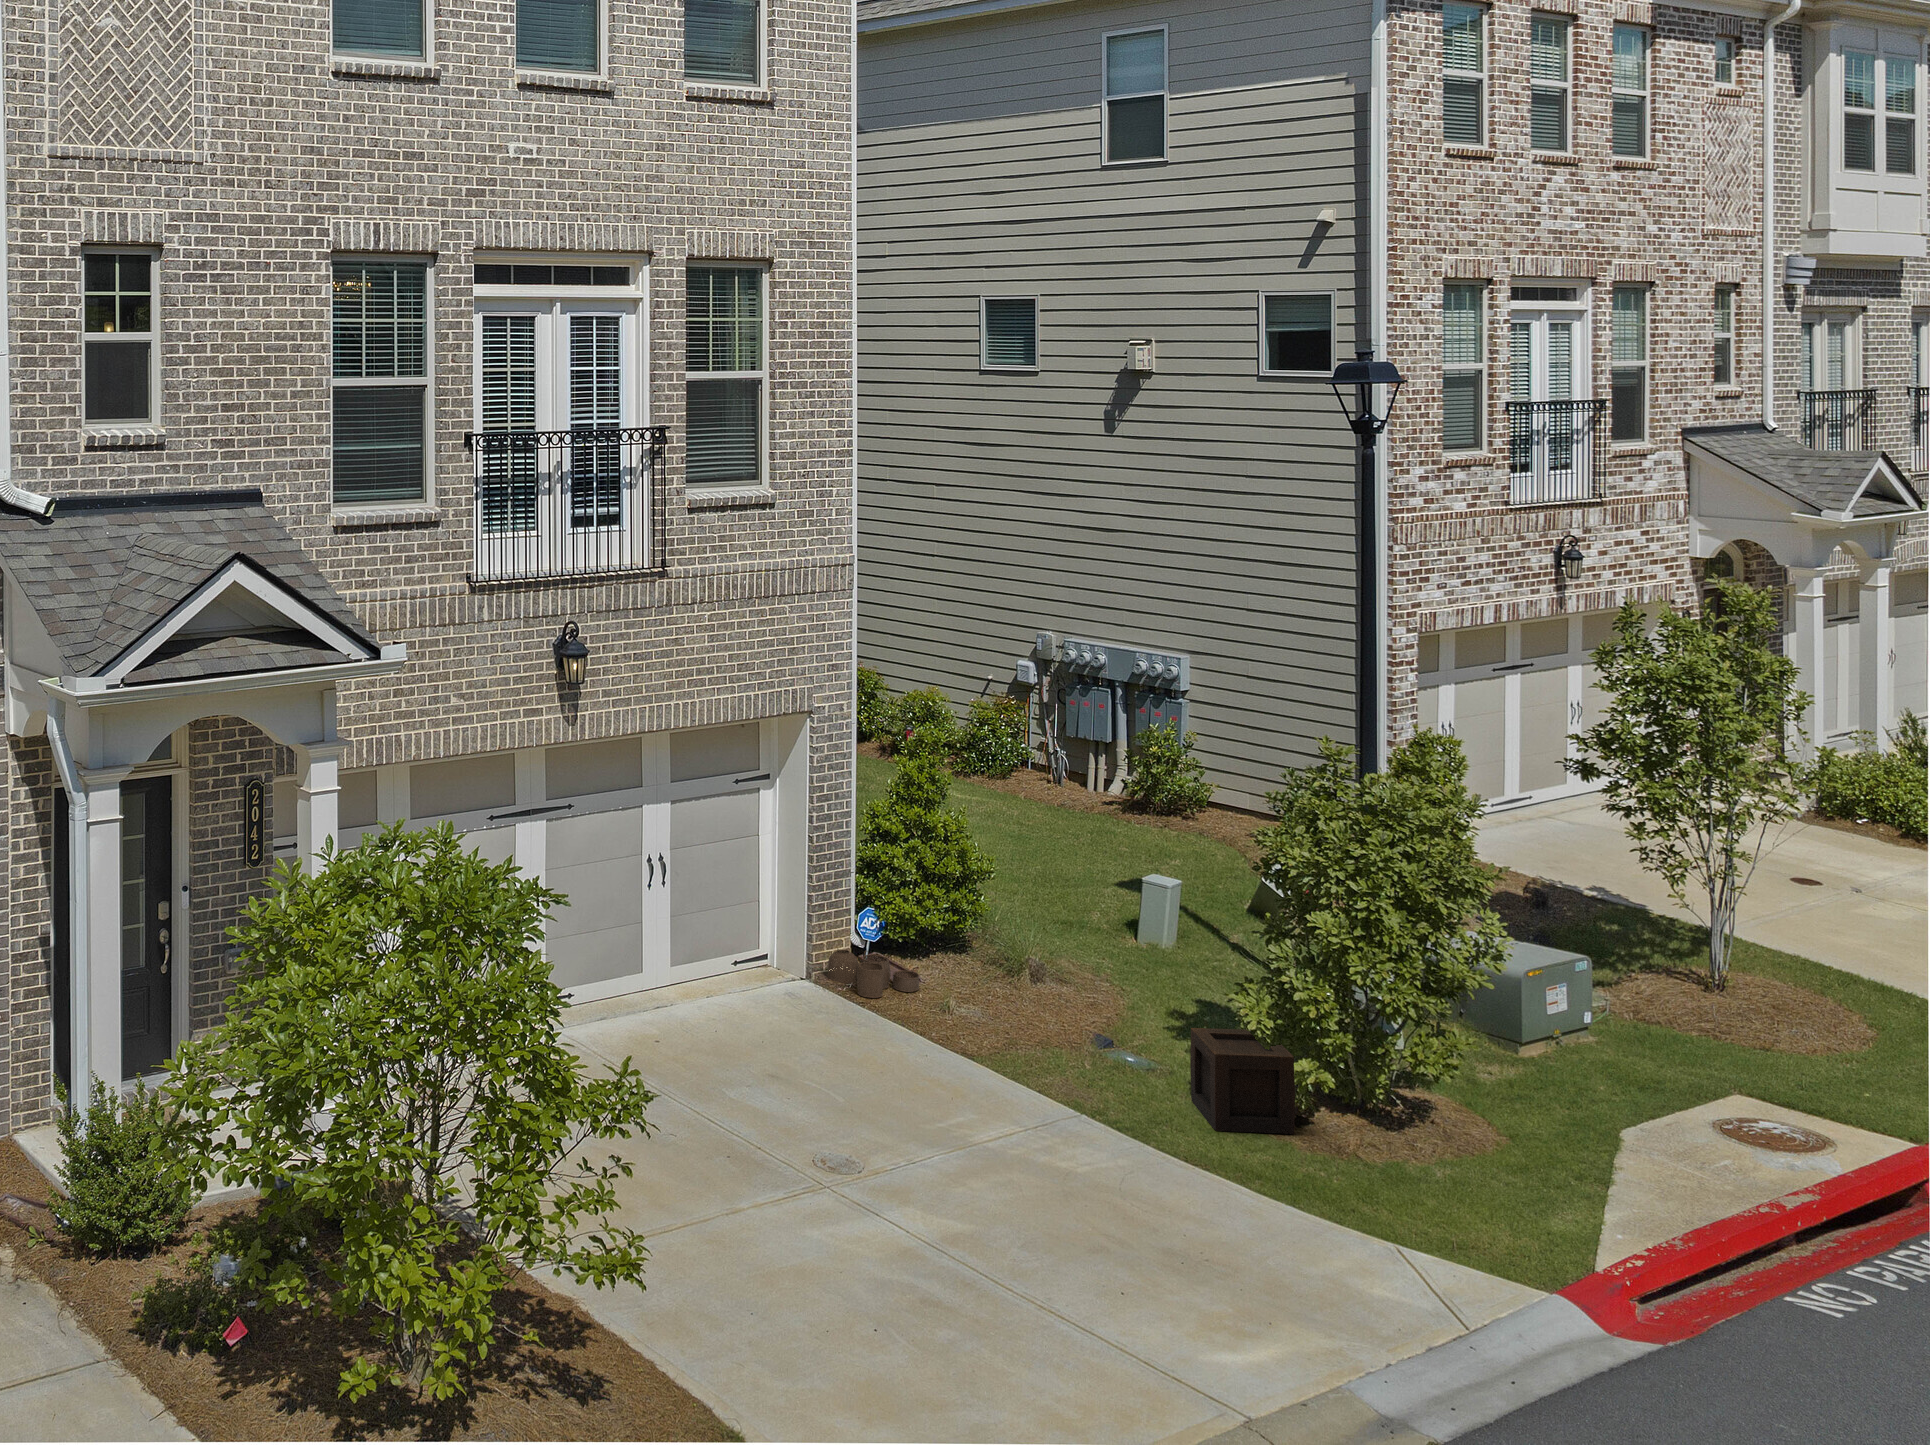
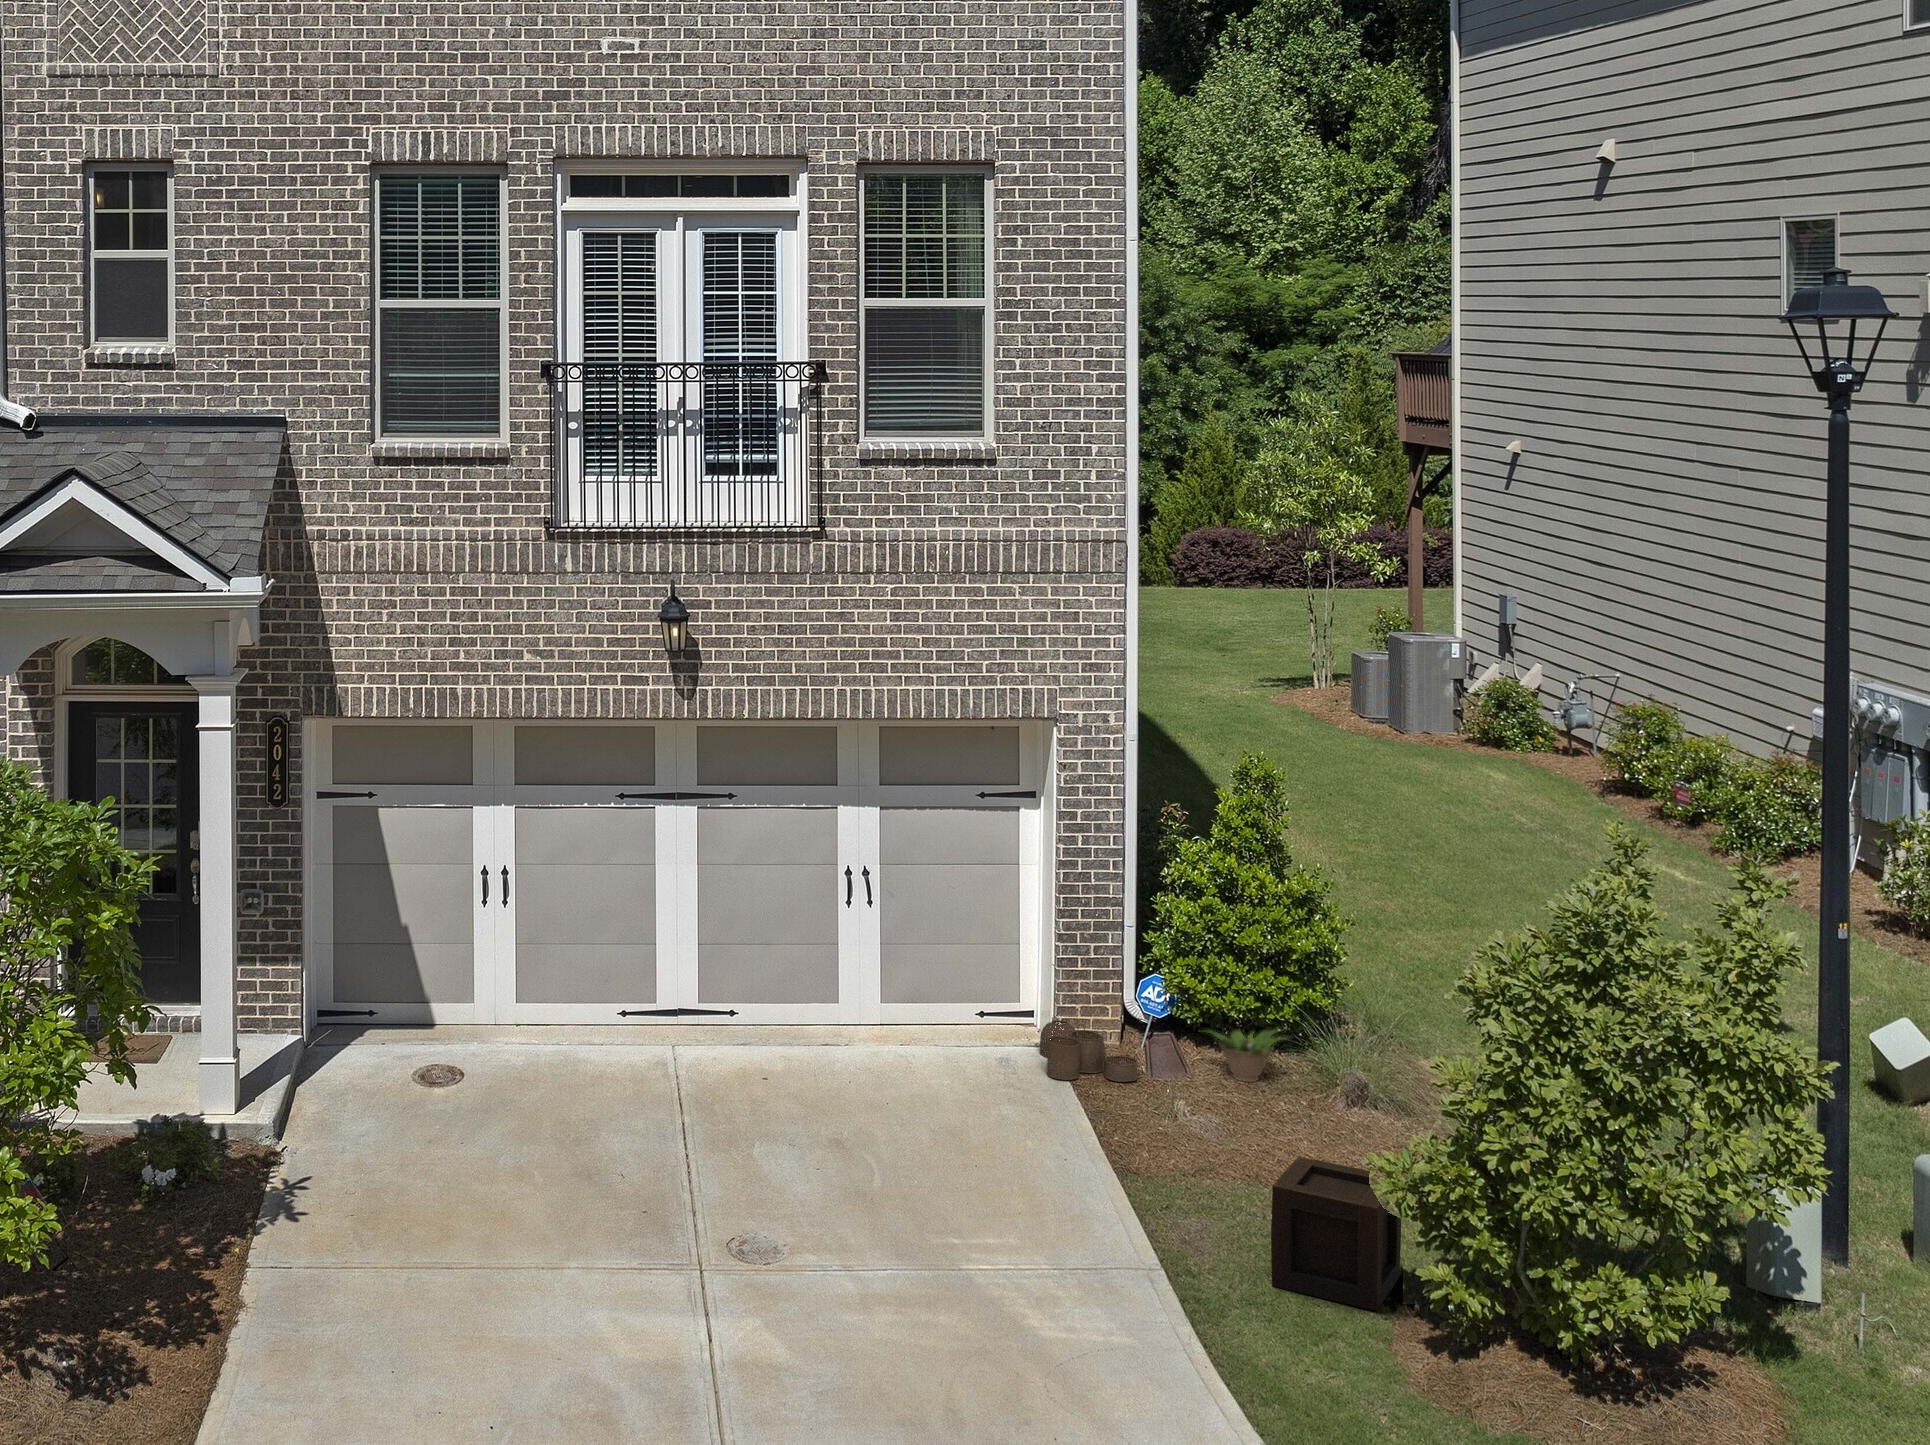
decorative plant: none [940,930,1010,976] -> present [1203,1030,1283,1082]

